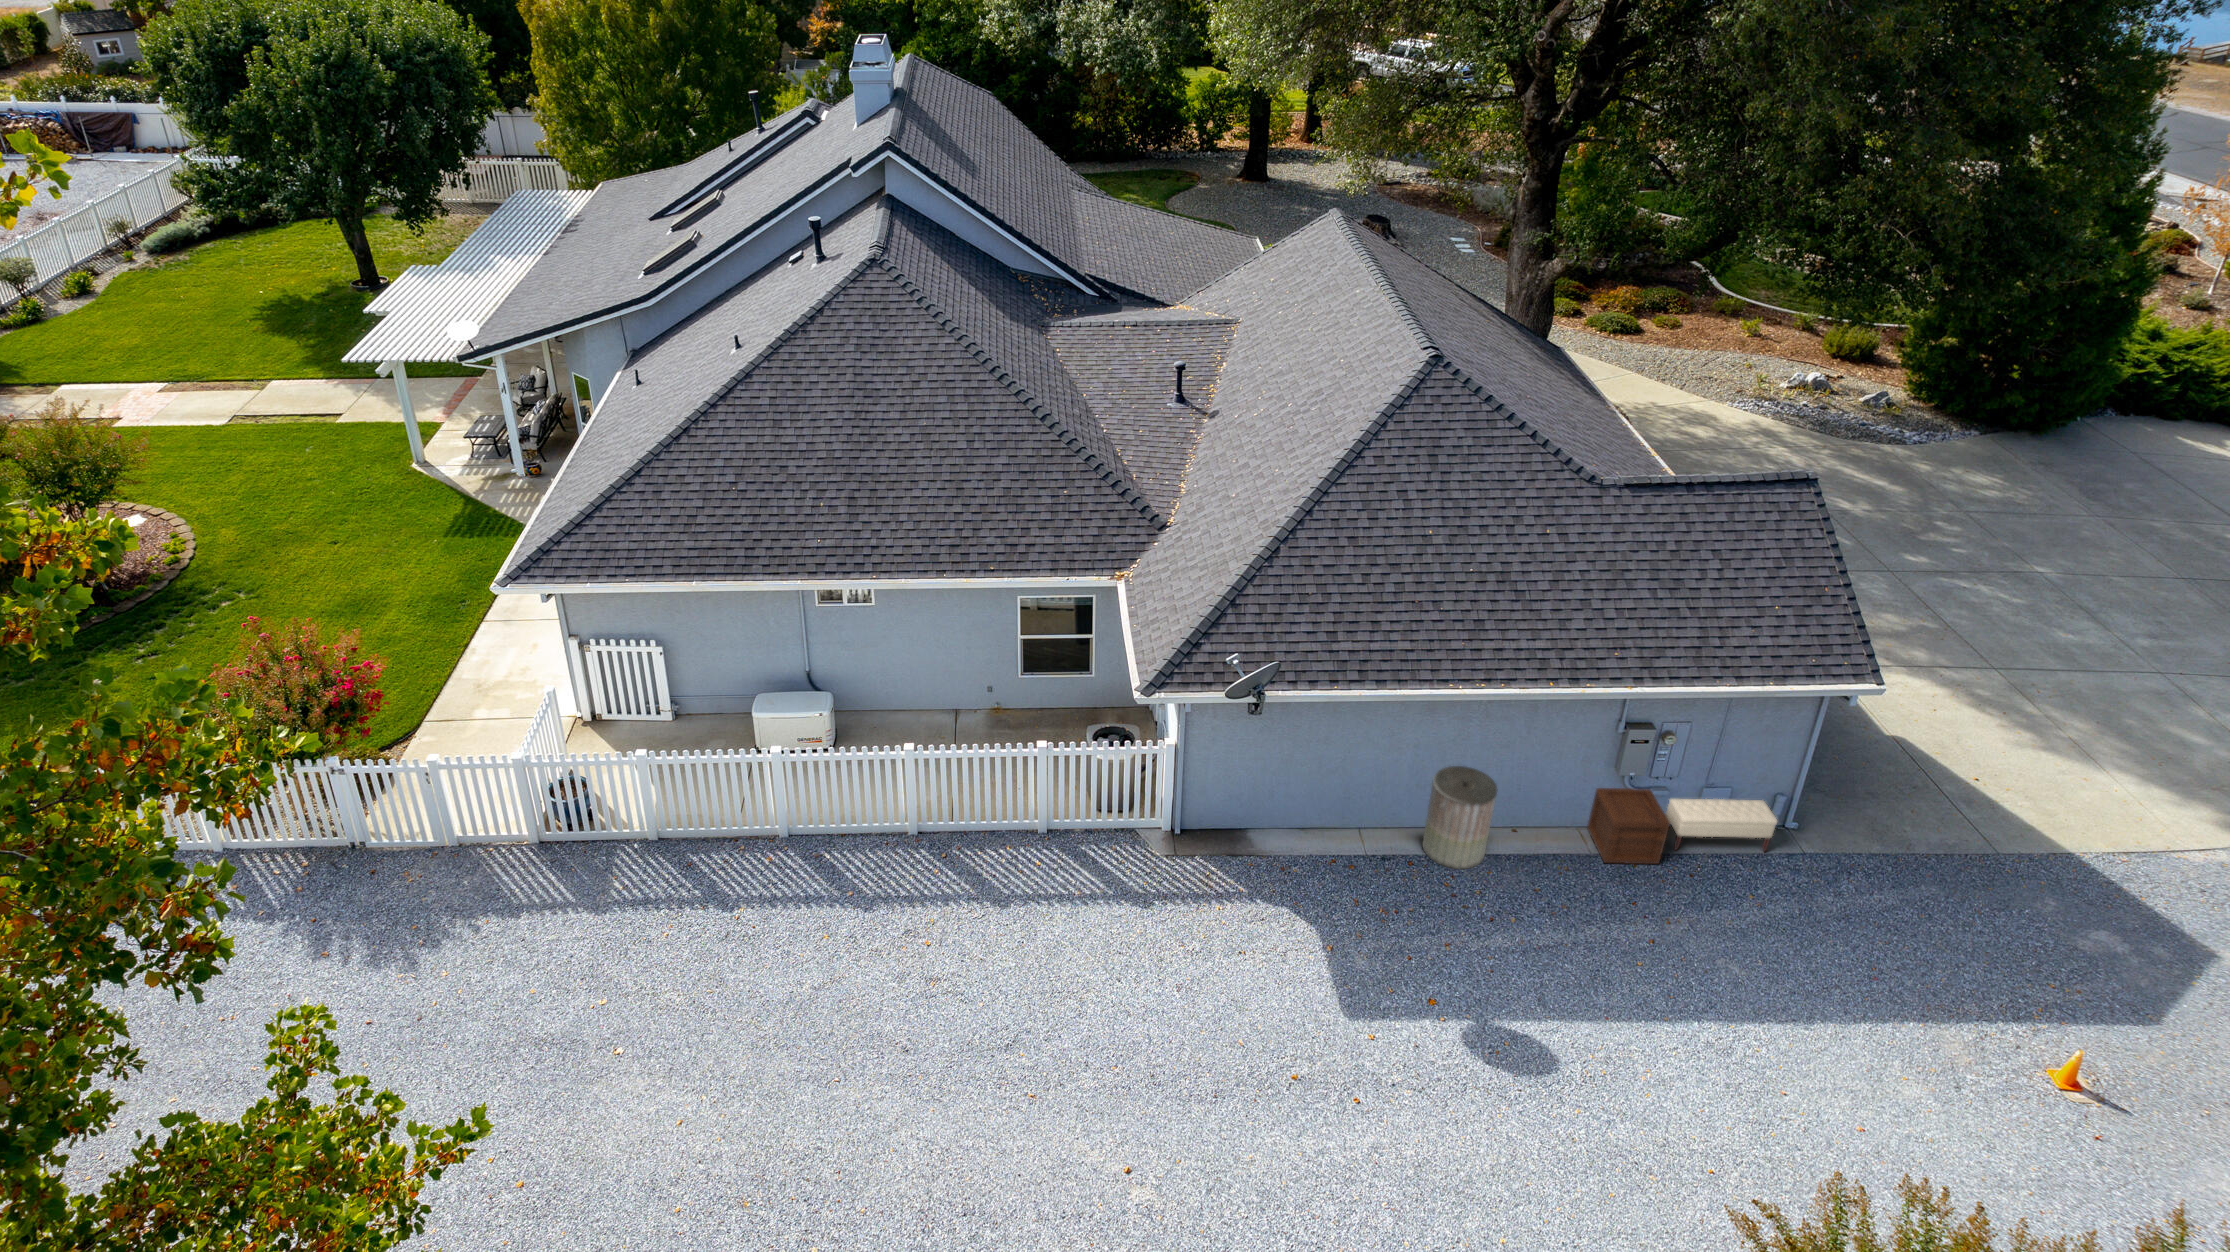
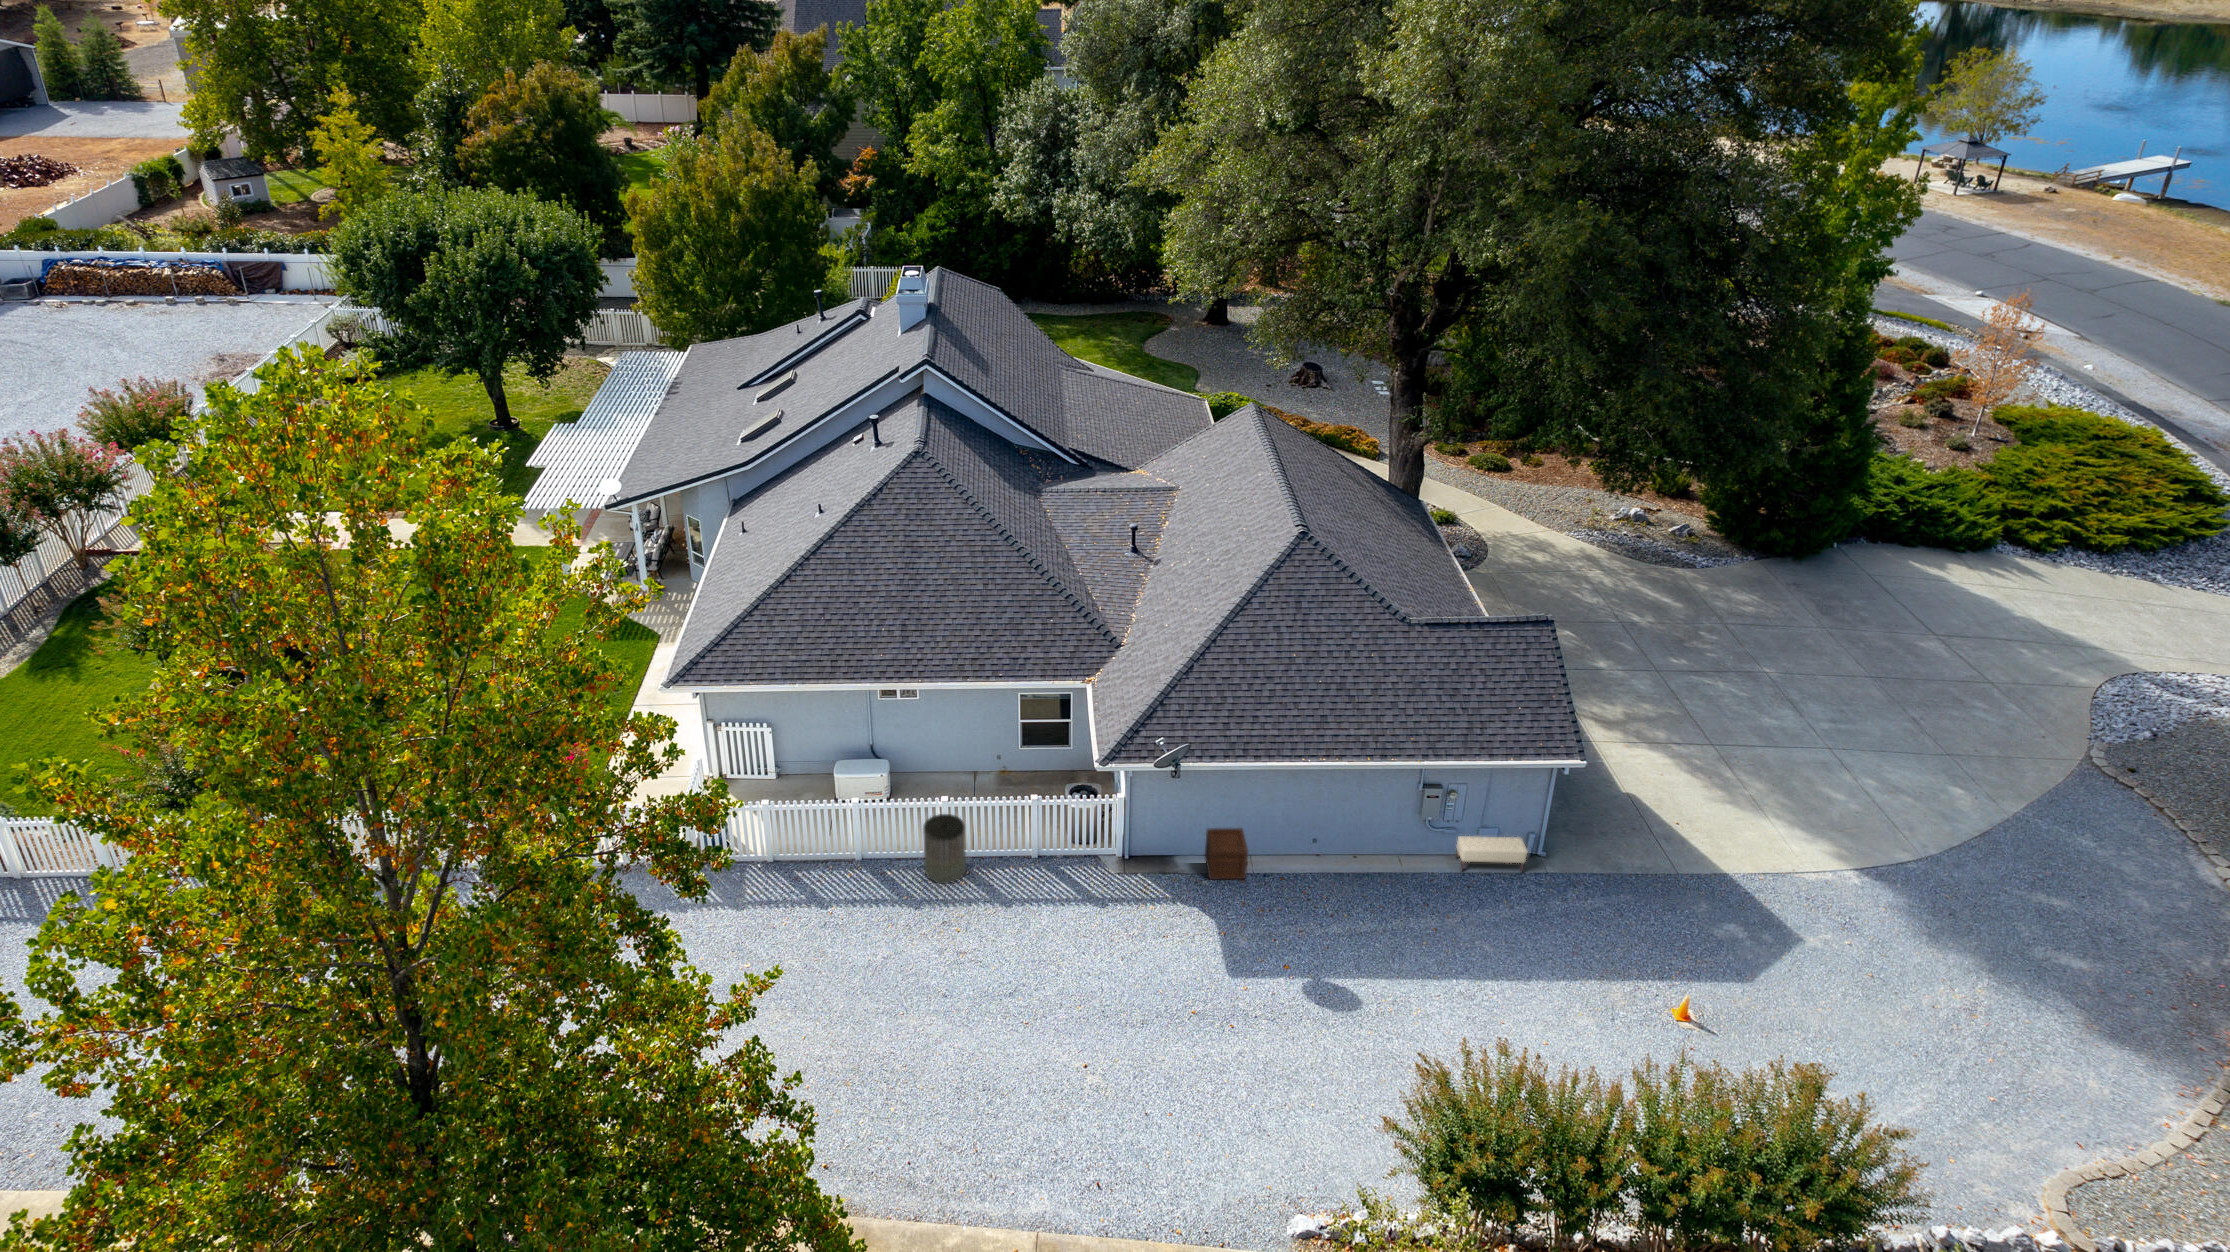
trash can: present [1422,766,1497,869] -> present [923,814,966,884]
wooden crate: present [1587,788,1670,864] -> present [1205,828,1248,879]

